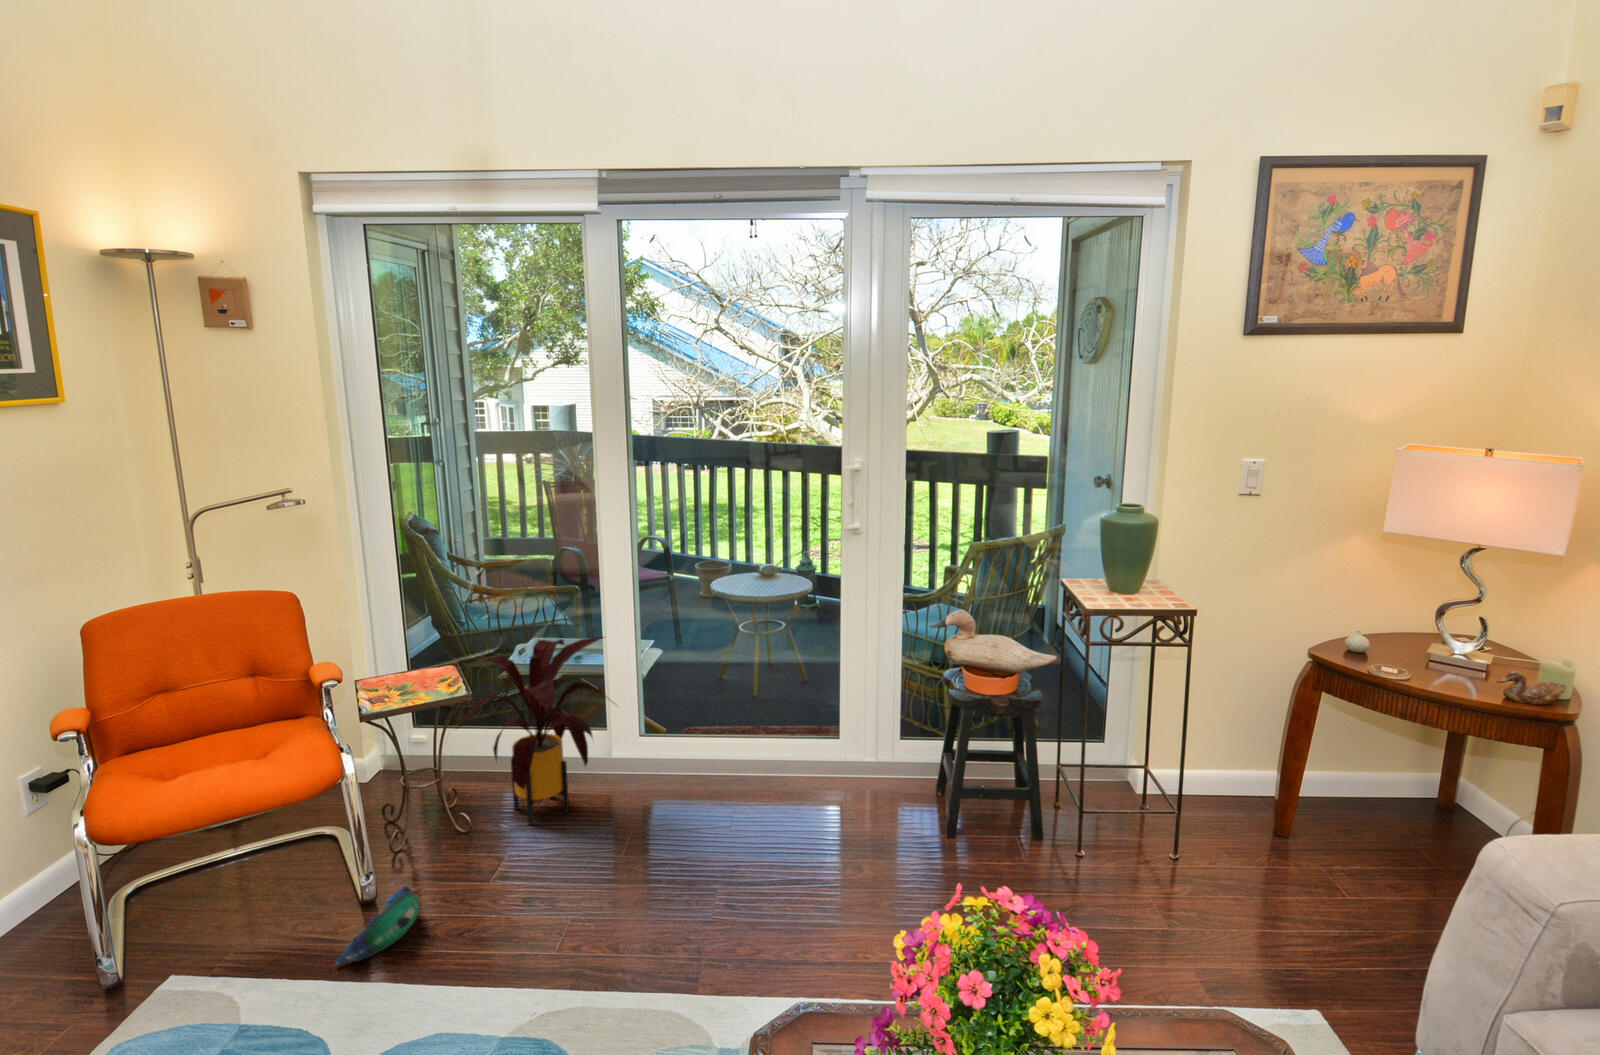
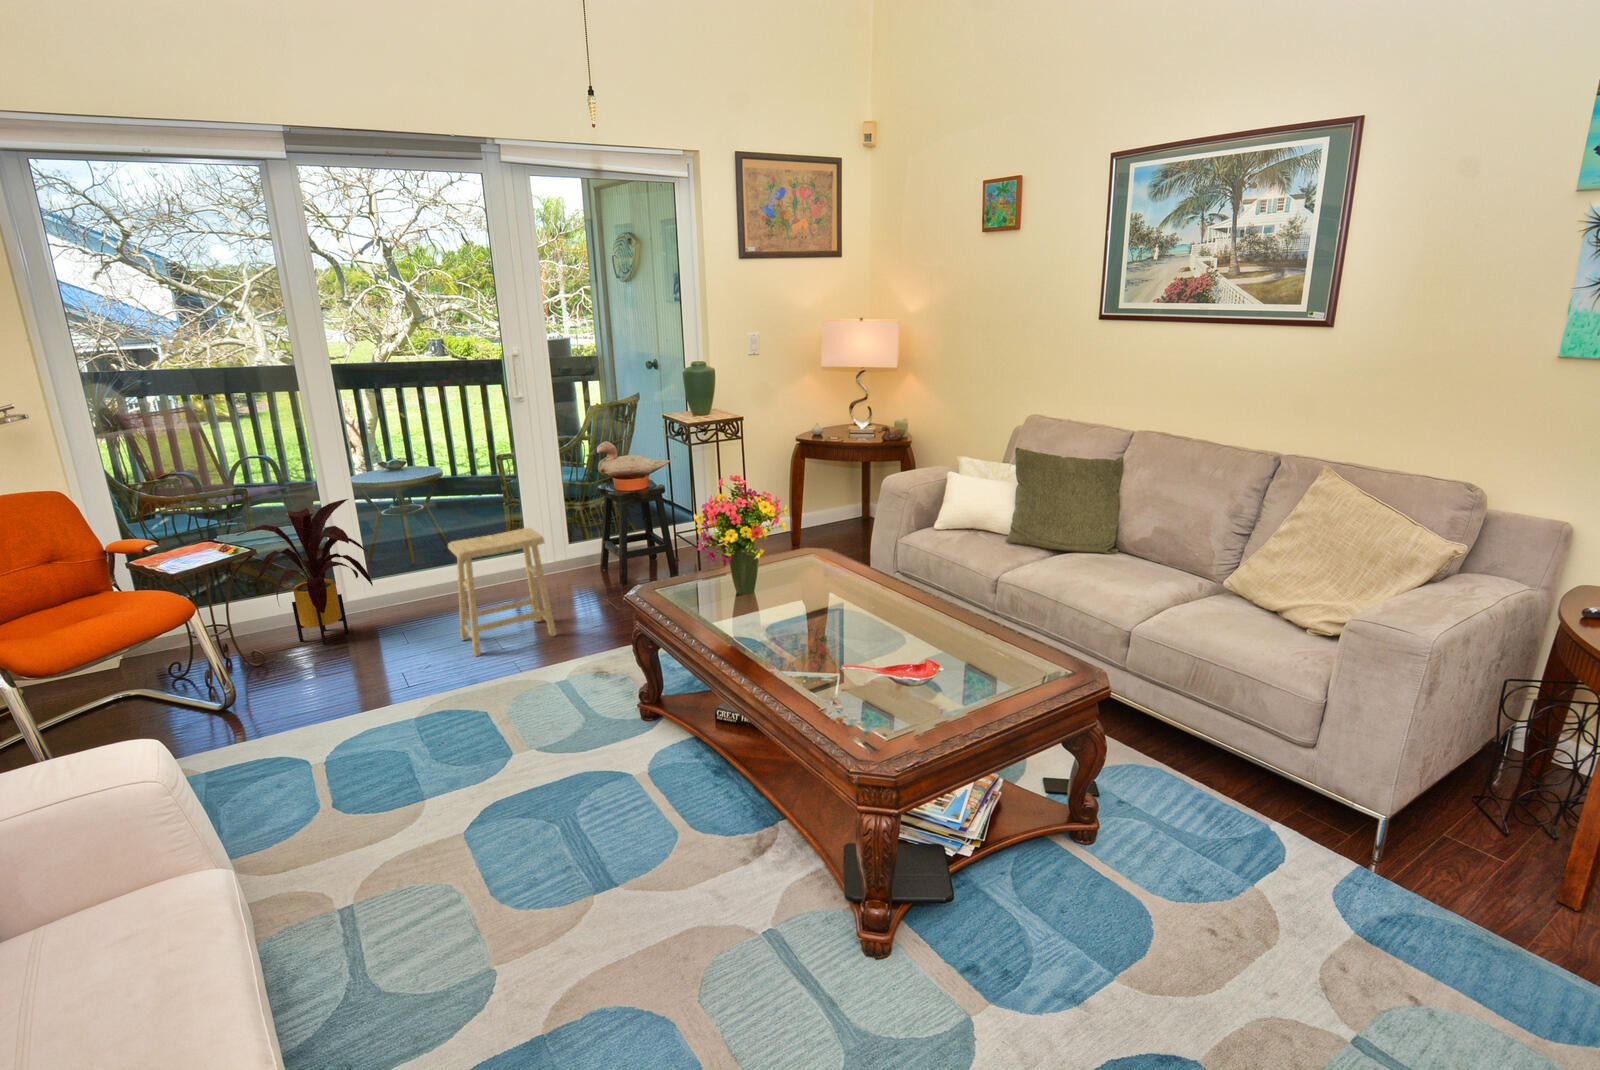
footstool: none [651,740,785,927] -> present [448,528,556,656]
plush toy: present [335,886,420,965] -> none [258,681,303,728]

